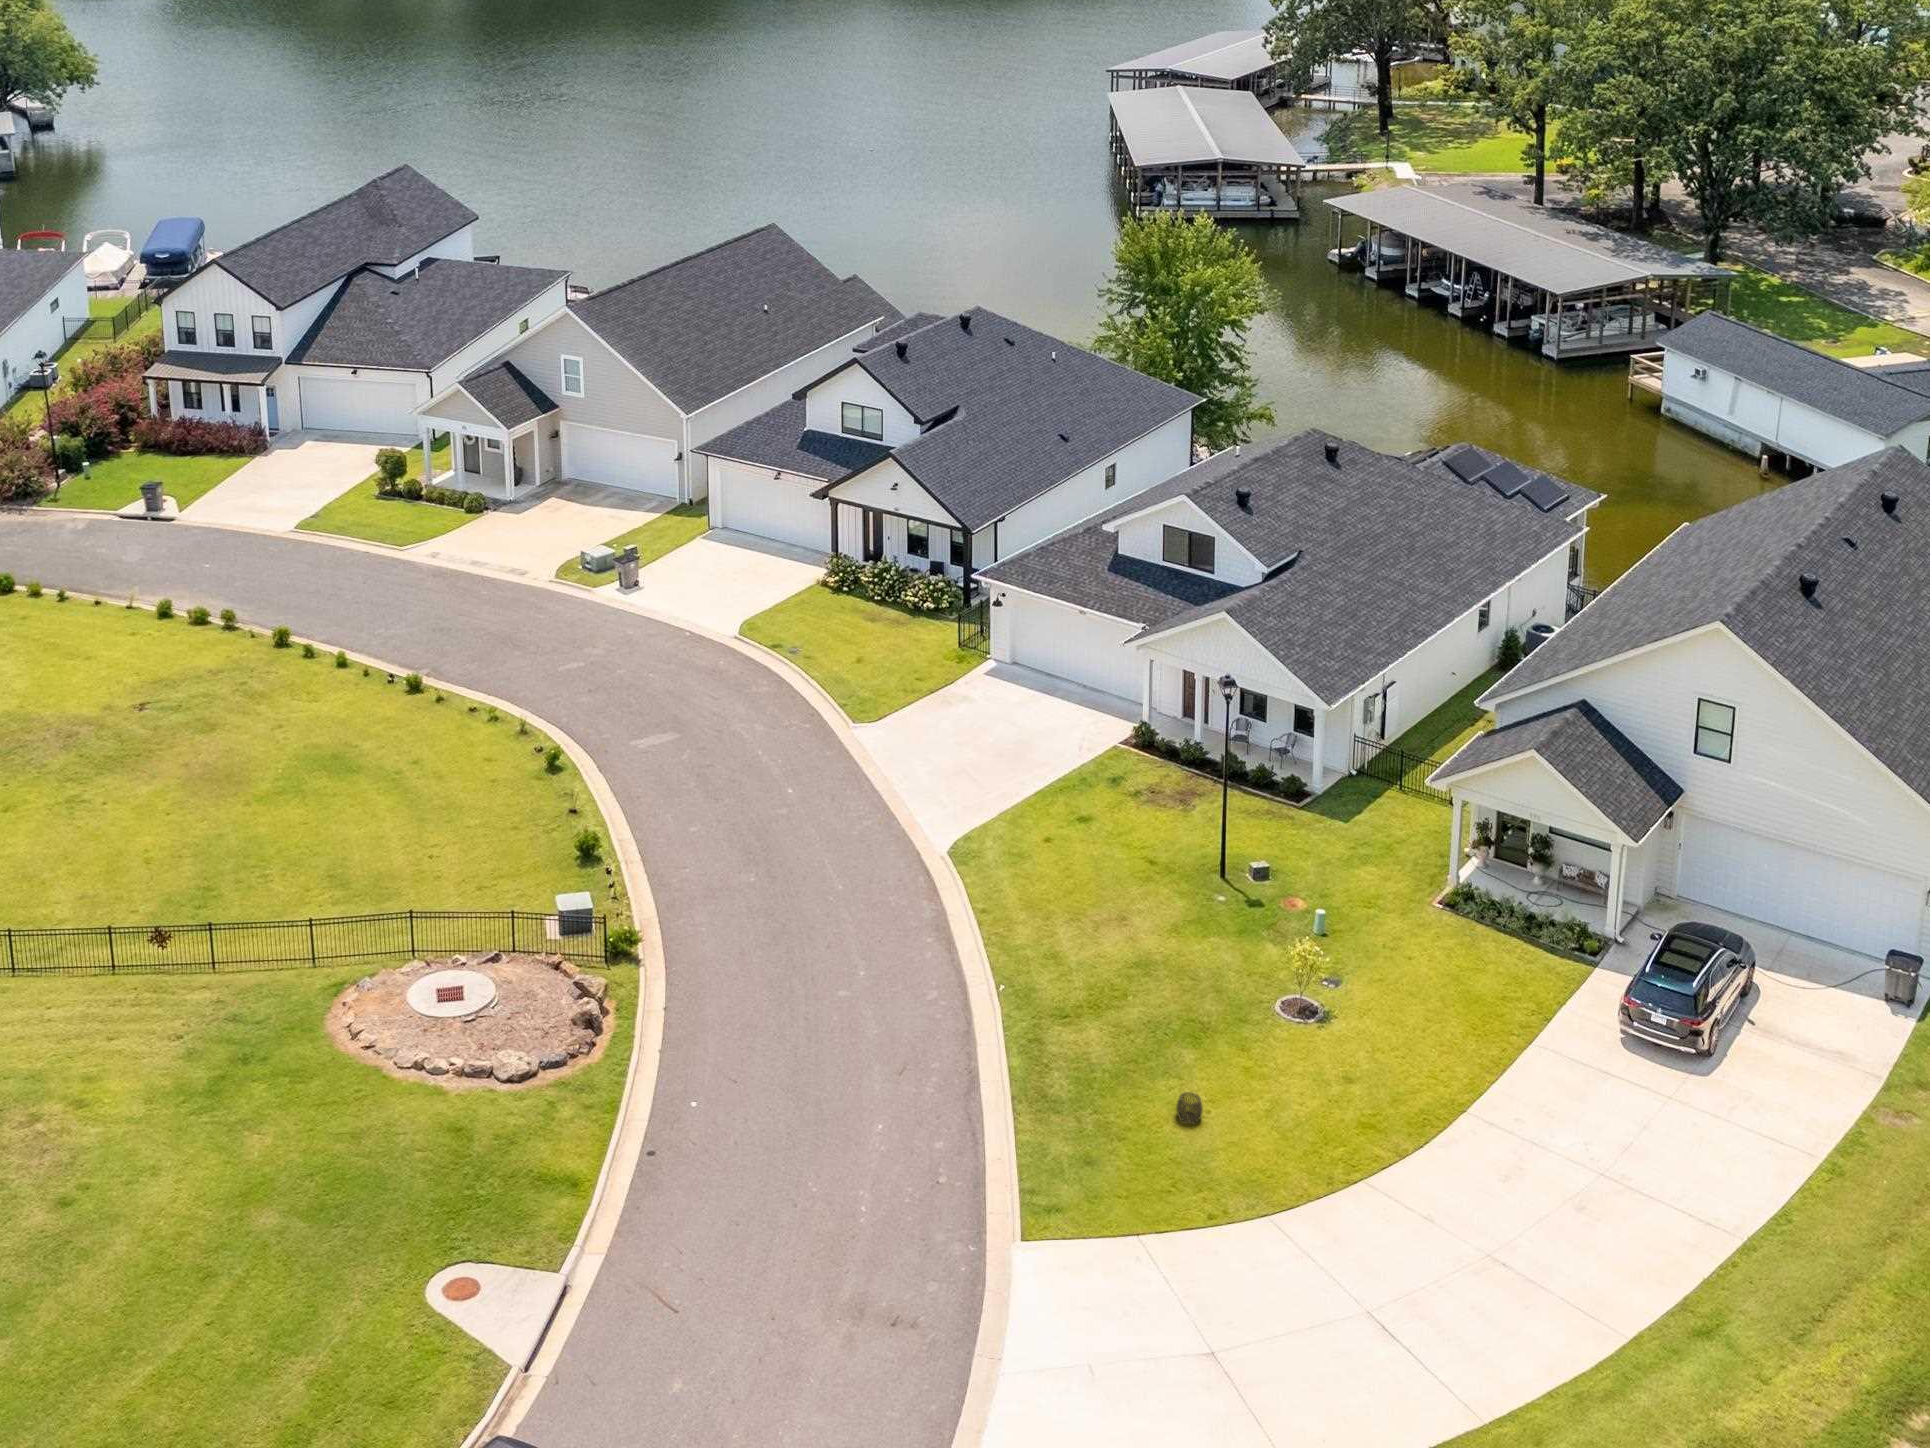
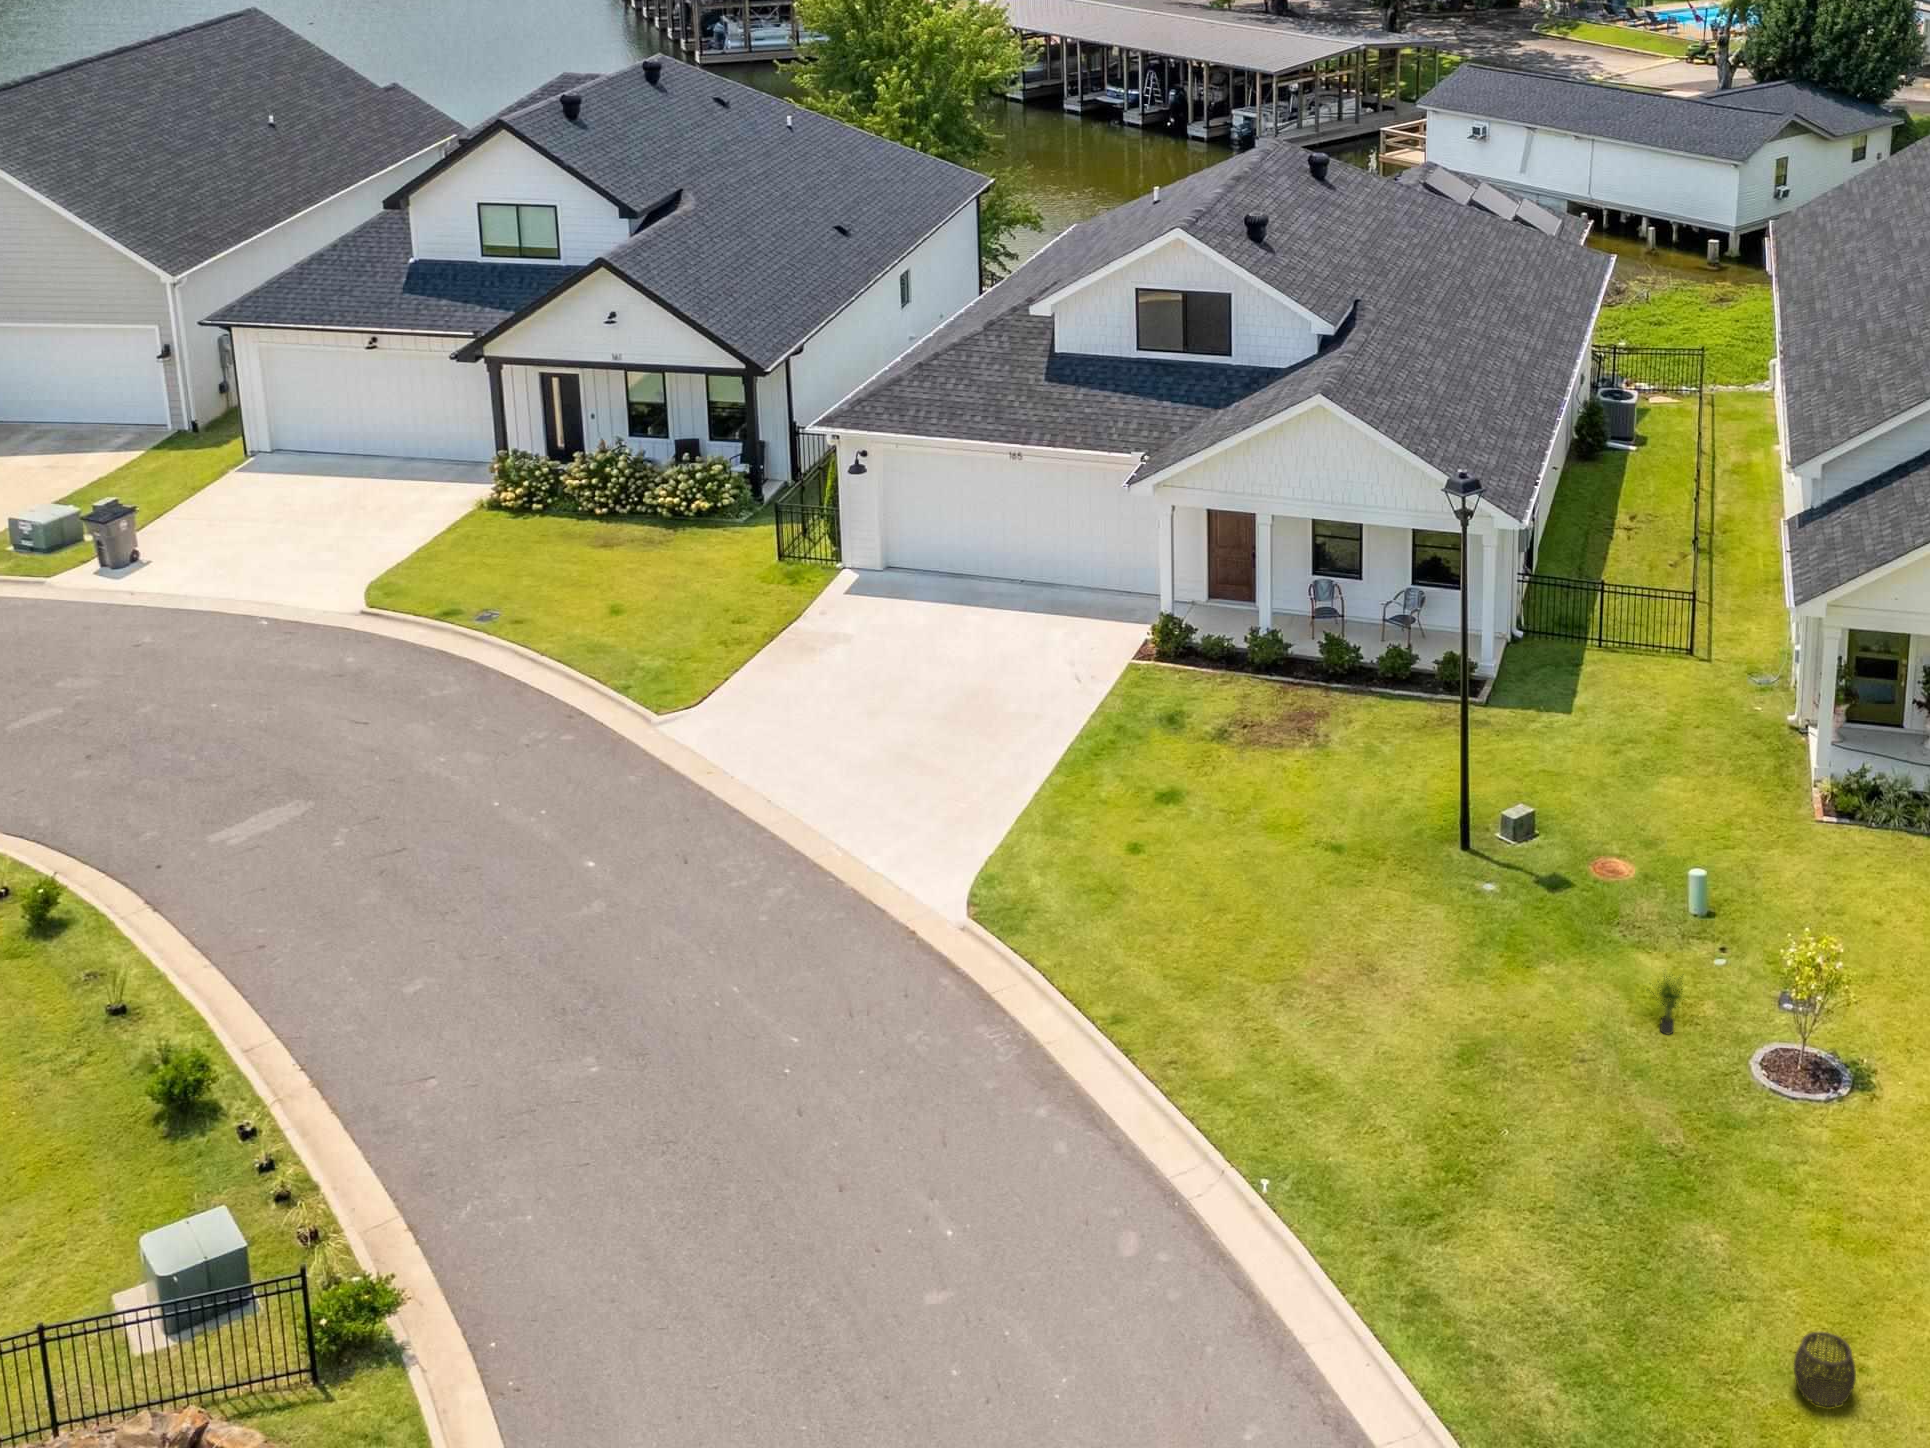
potted plant: none [1239,946,1262,980] -> present [1652,974,1684,1034]

